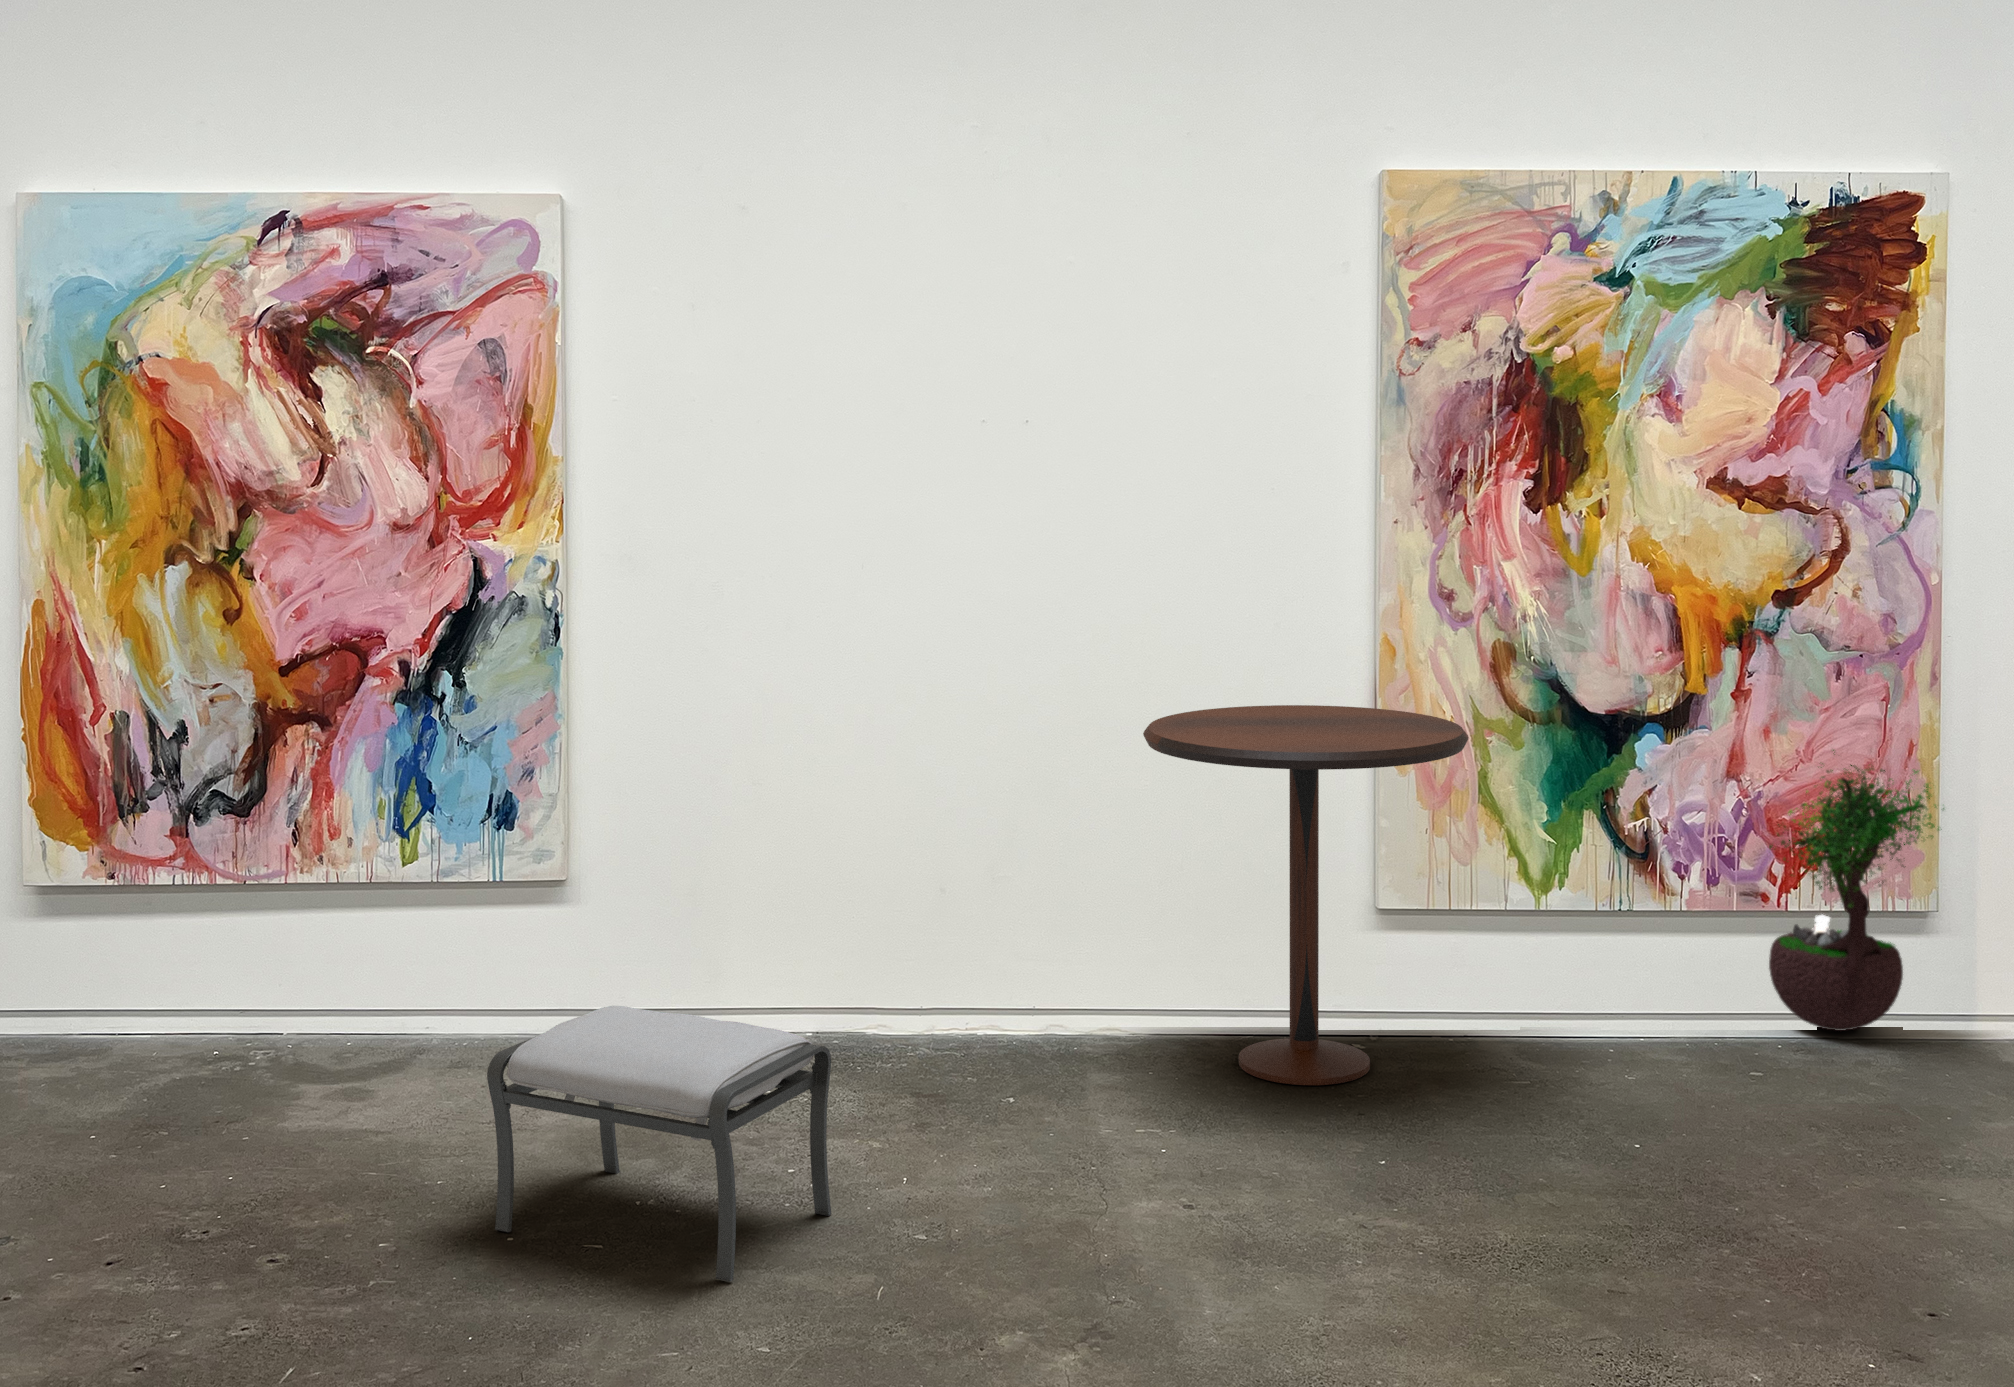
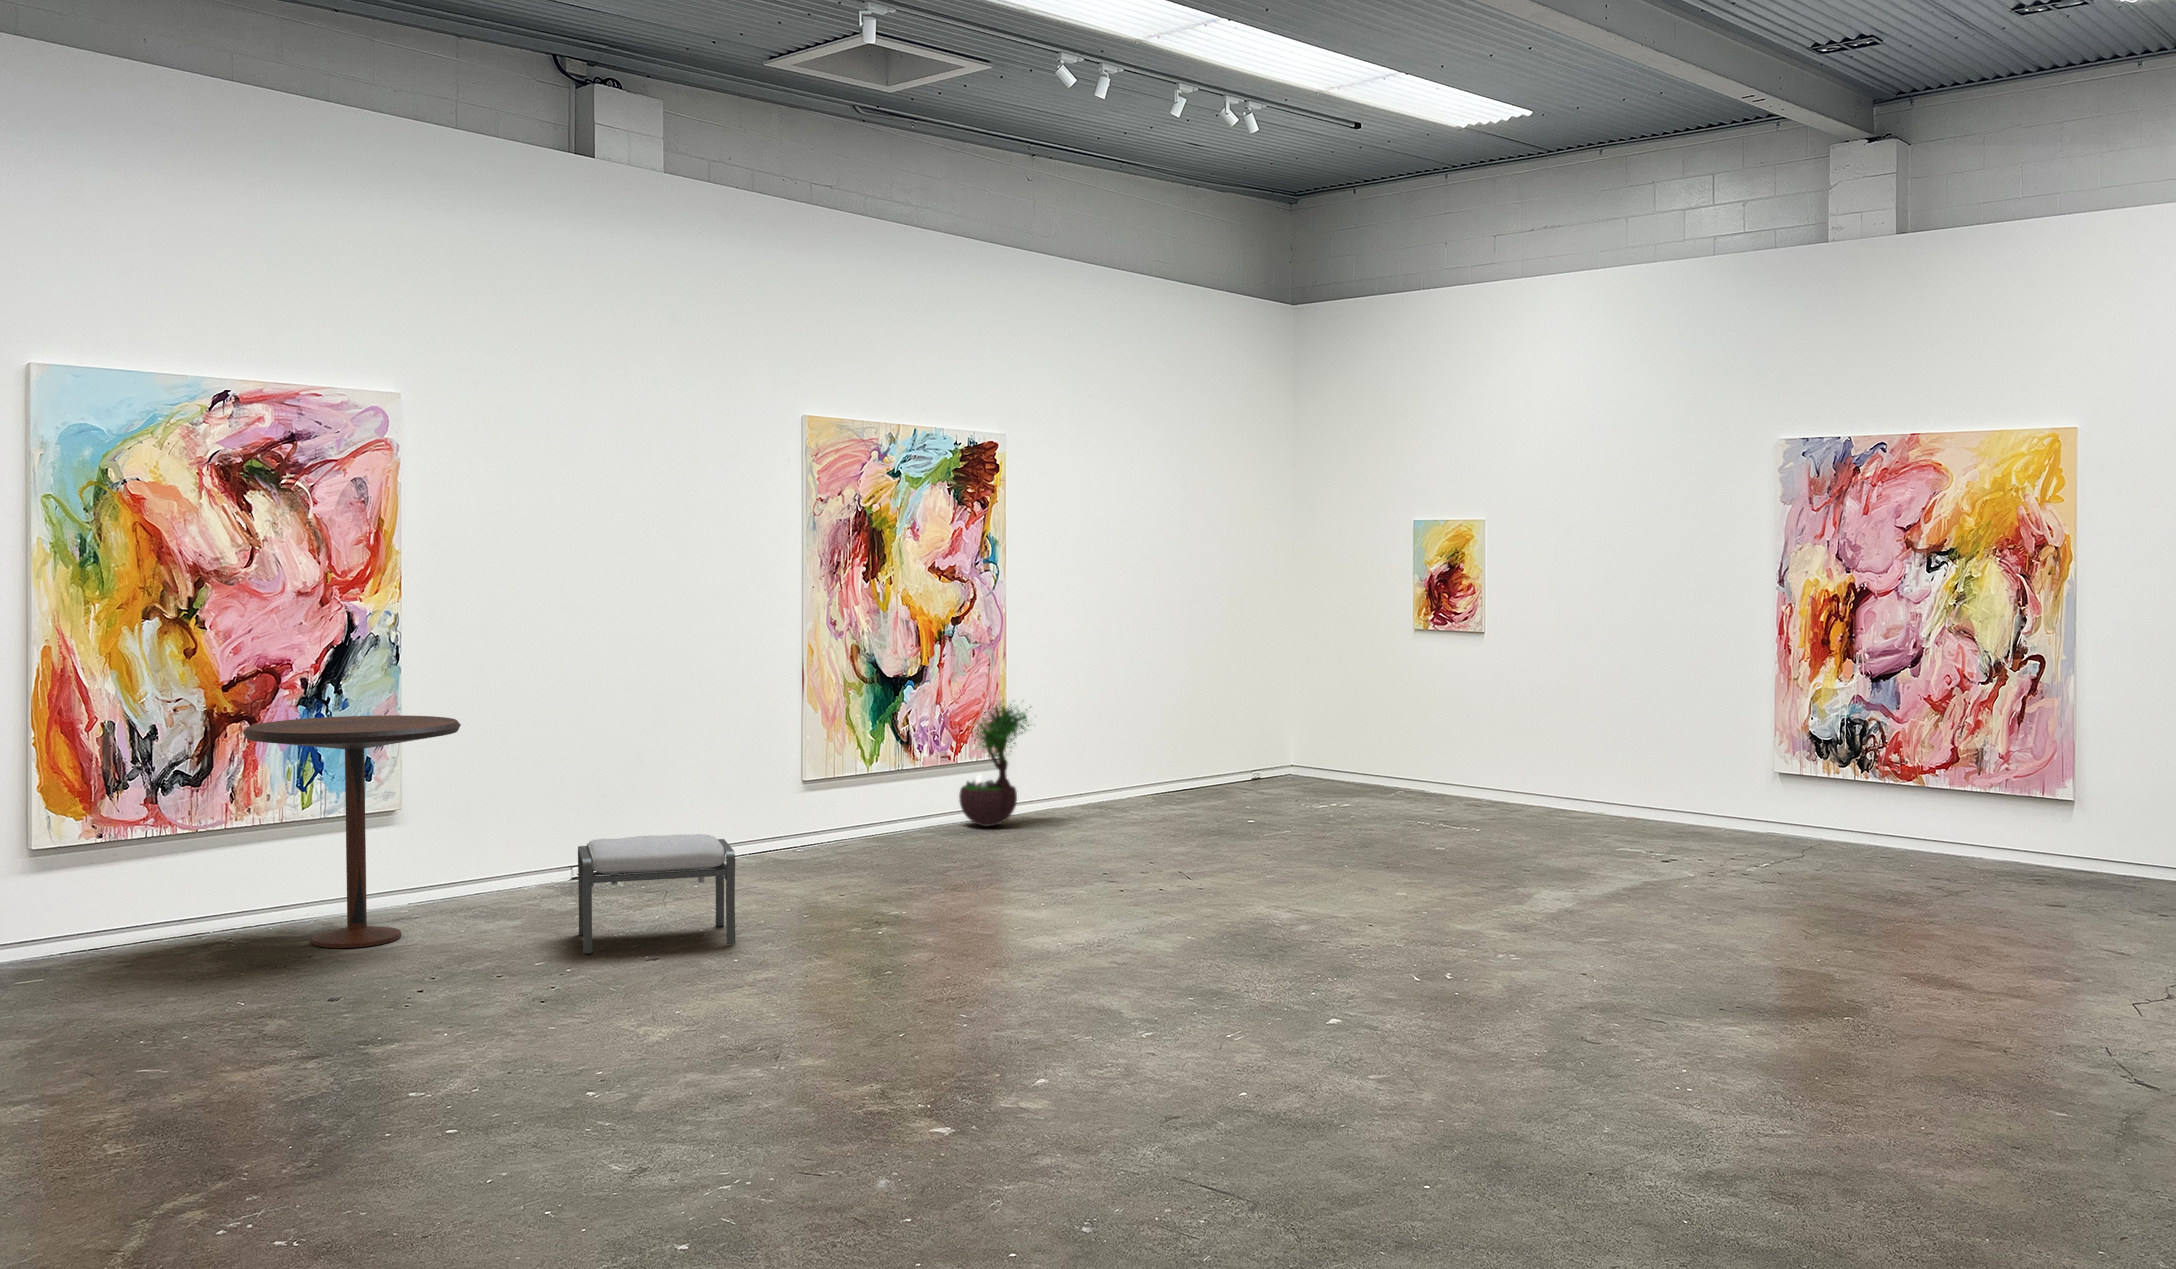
pedestal table: present [1143,705,1469,1085] -> present [243,715,461,948]

